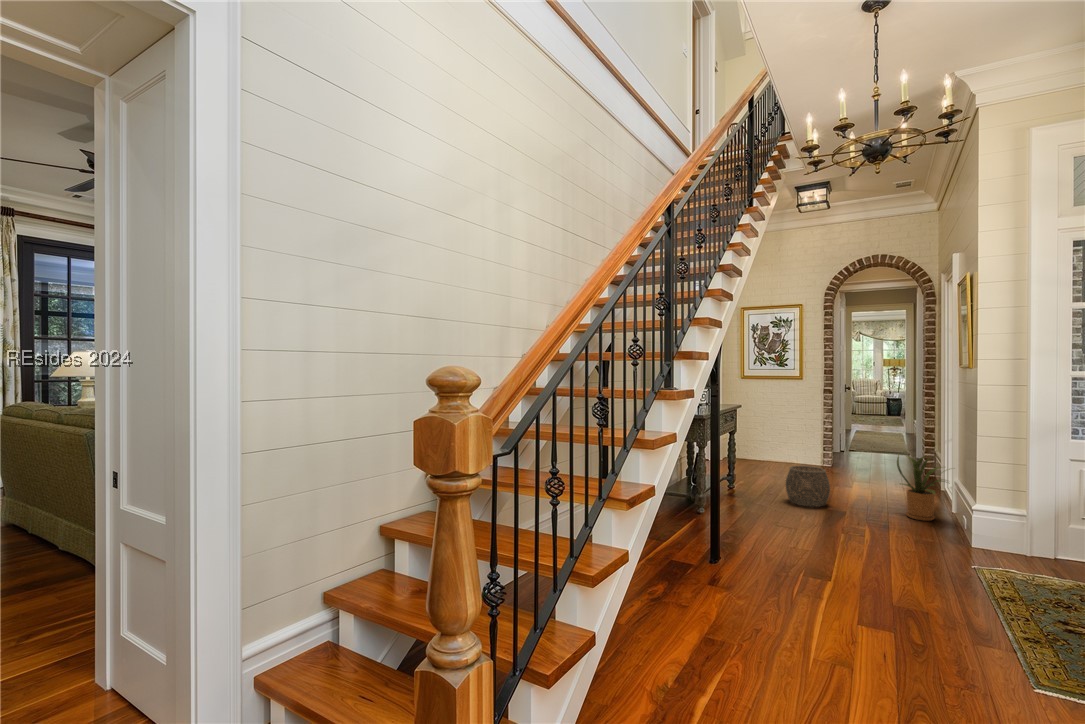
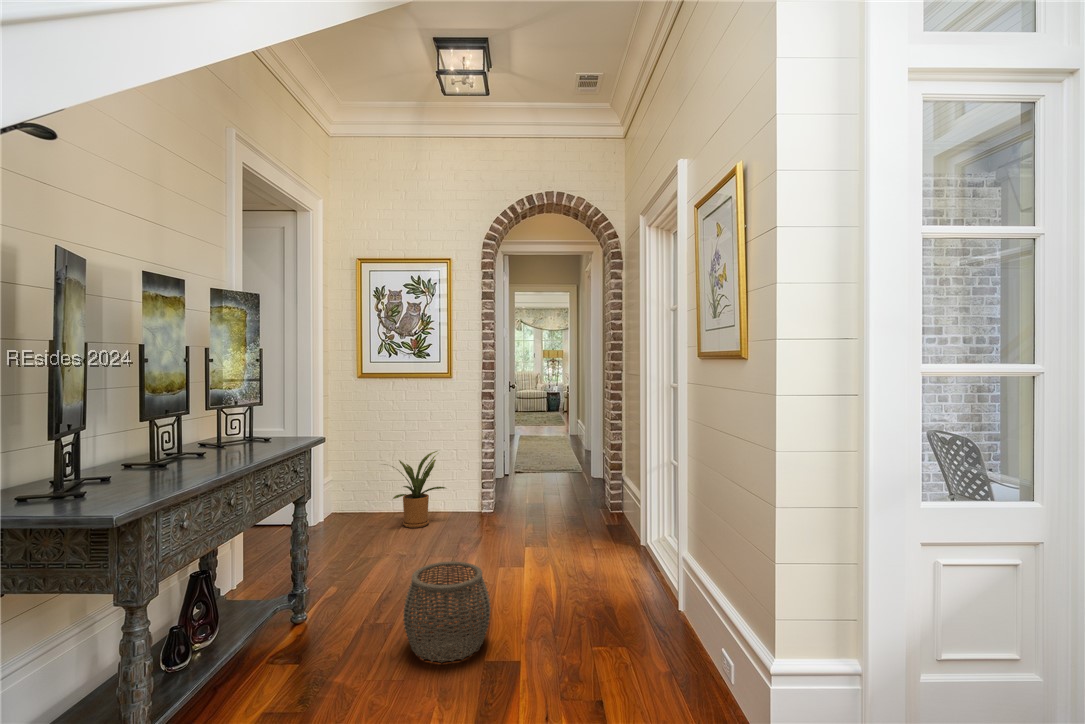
house plant: present [897,455,950,521] -> present [393,451,445,528]

